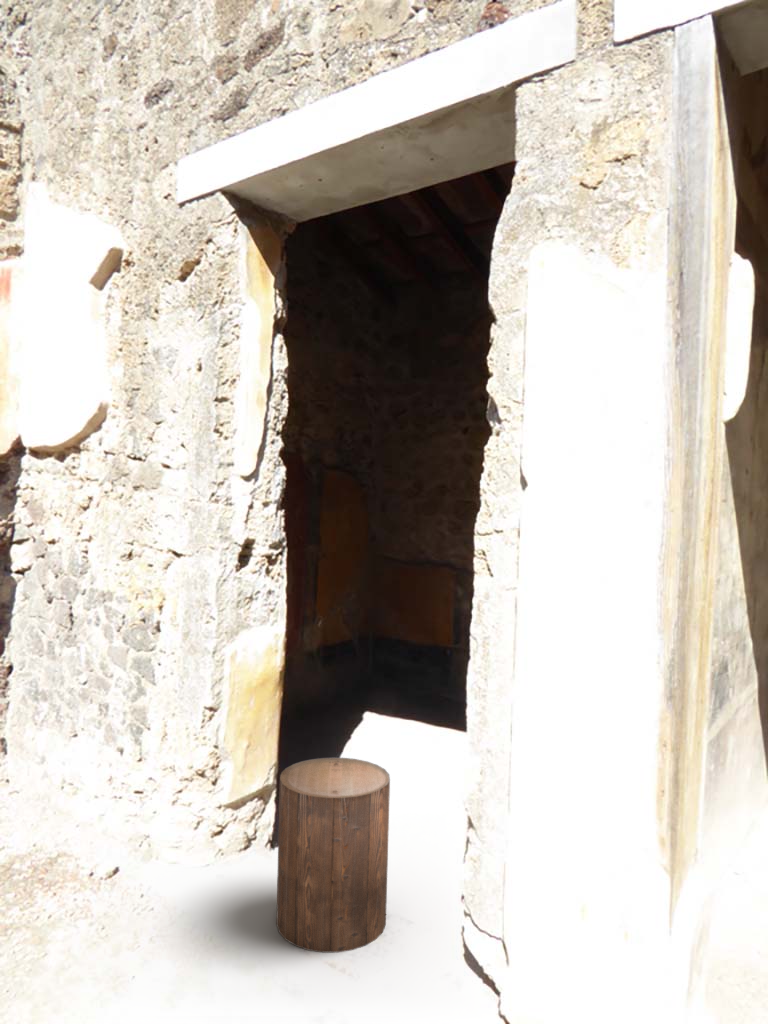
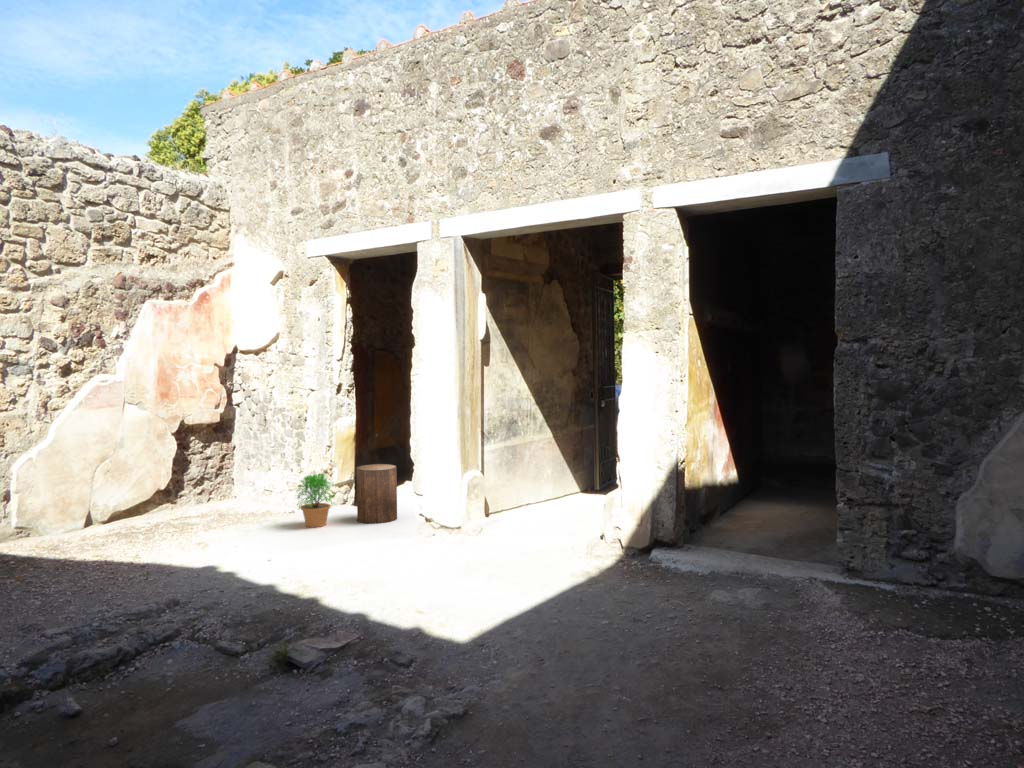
potted plant: none [92,791,226,961] -> present [298,474,332,527]

